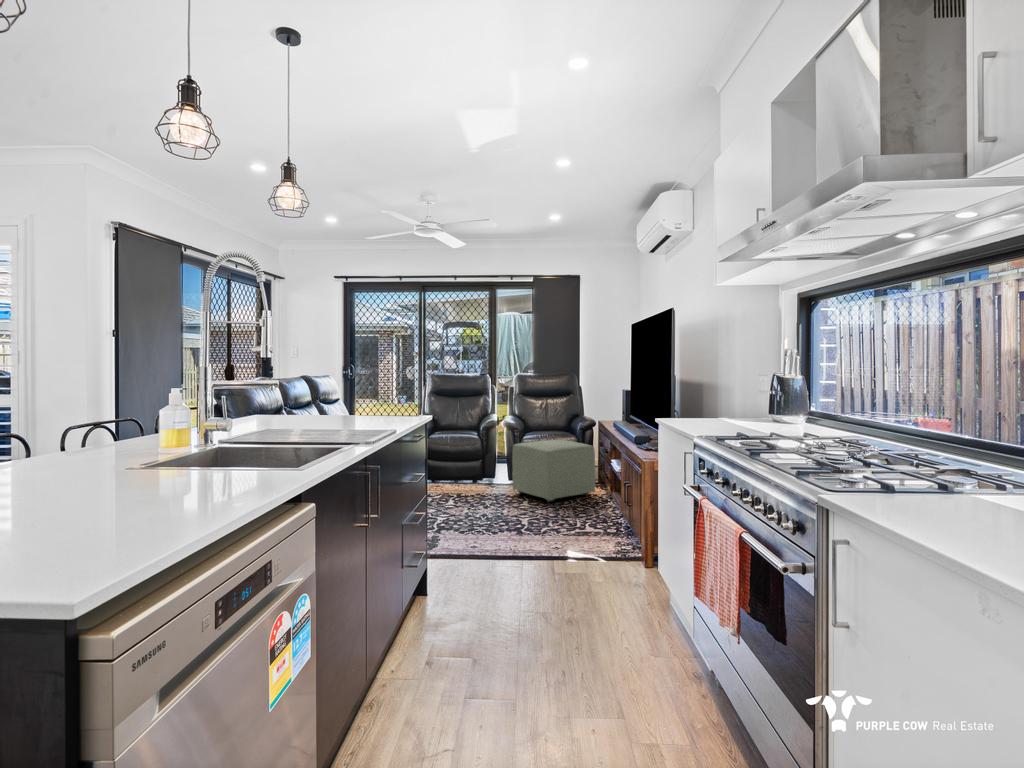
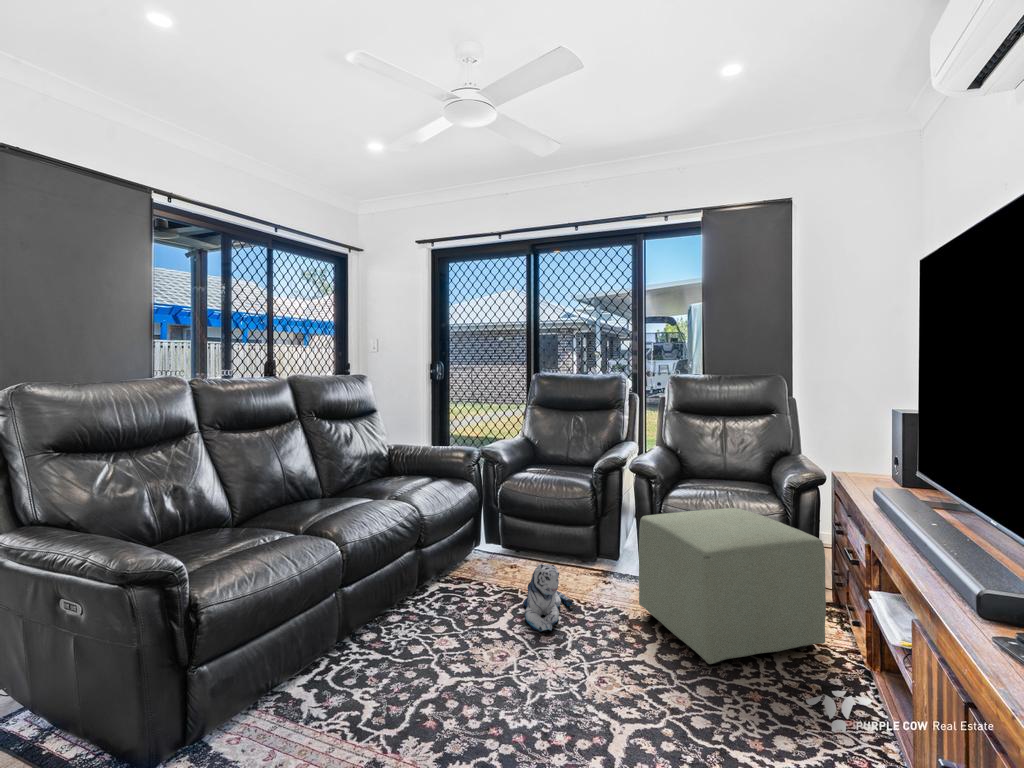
plush toy: none [453,471,479,502] -> present [523,564,573,632]

